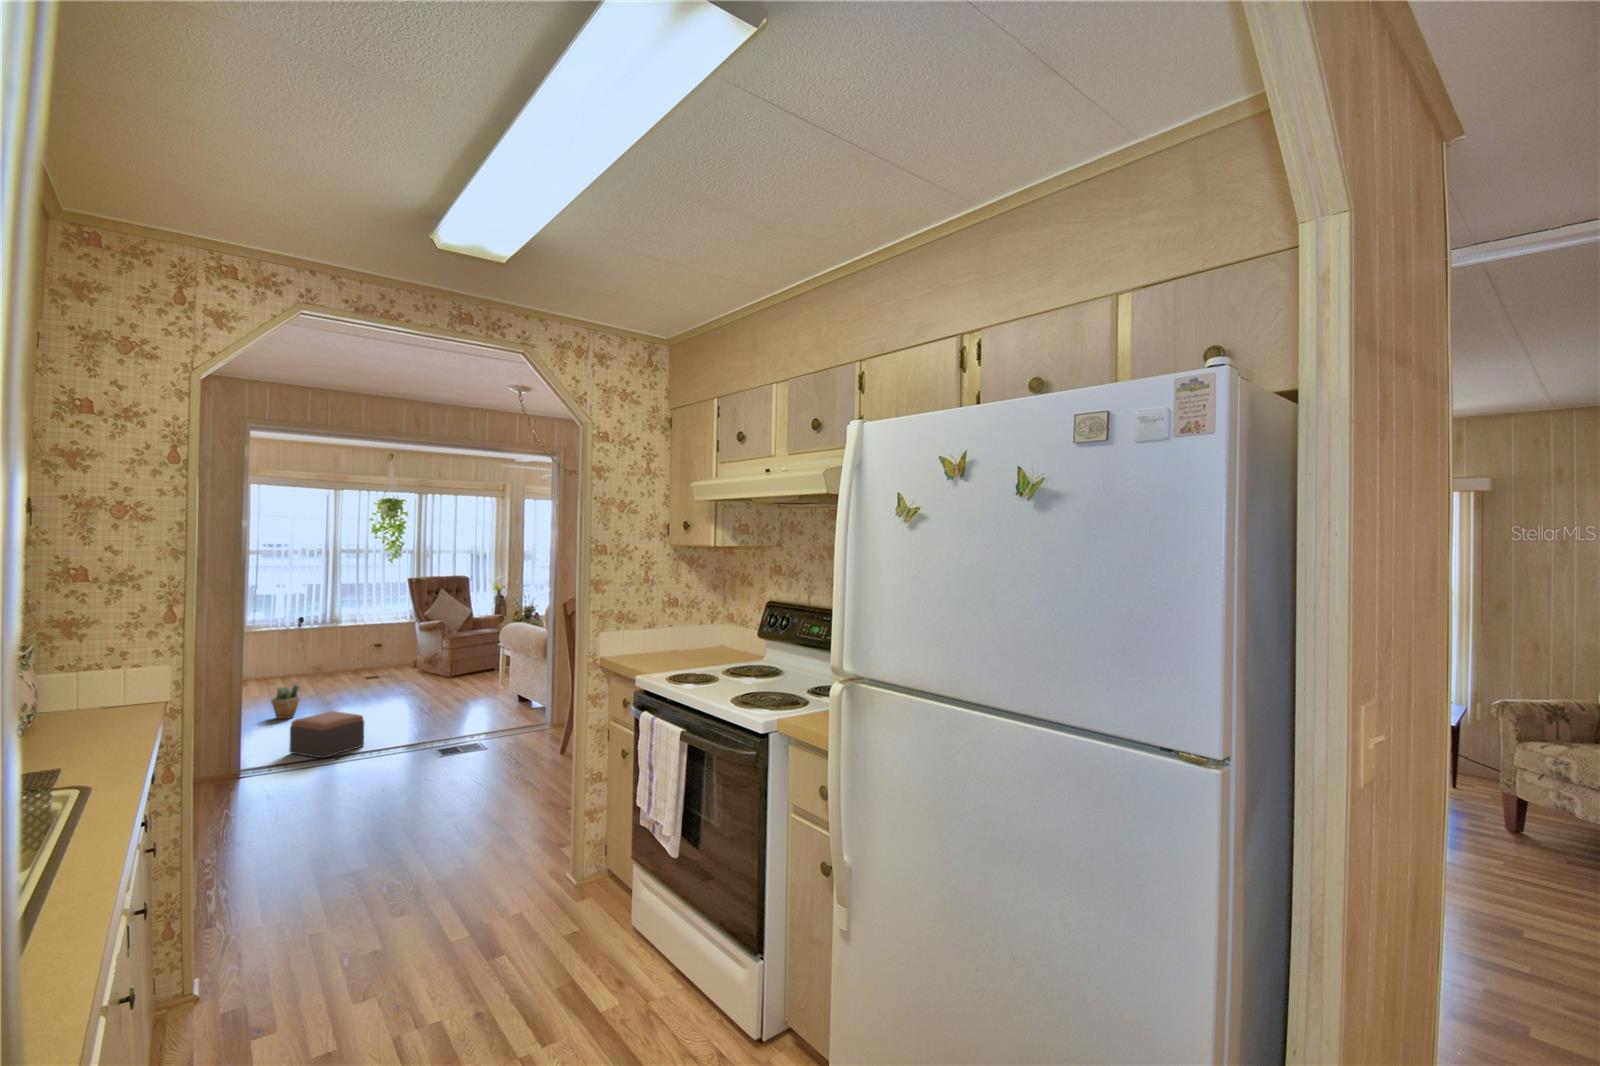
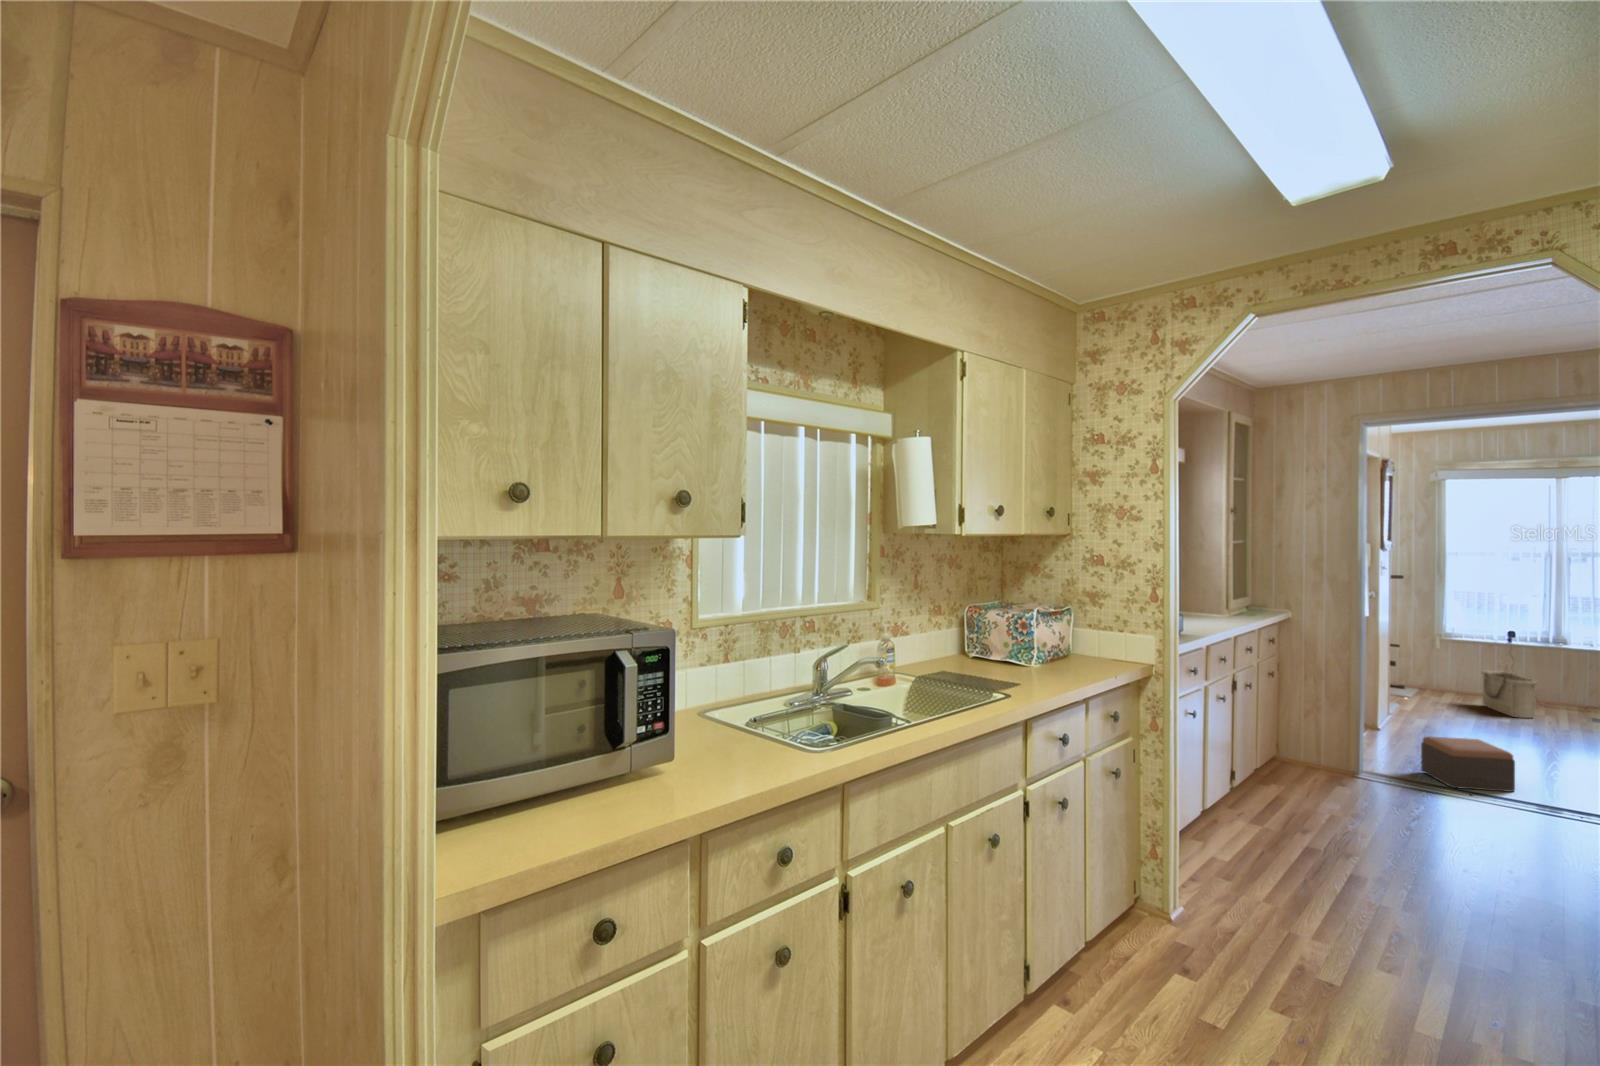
basket: none [285,652,331,689] -> present [1482,671,1537,718]
potted plant: present [271,684,300,719] -> none [1434,702,1469,739]

